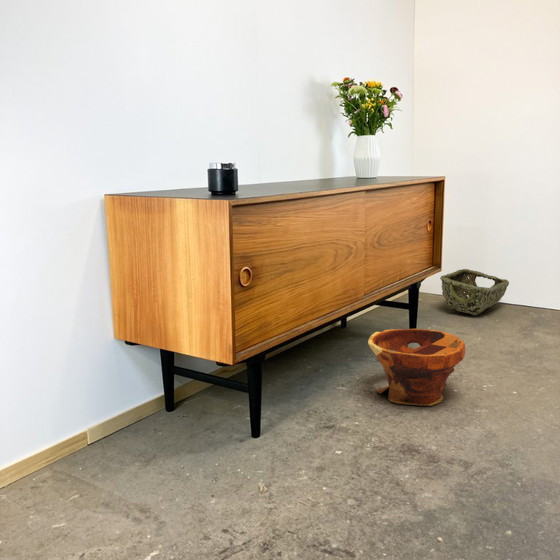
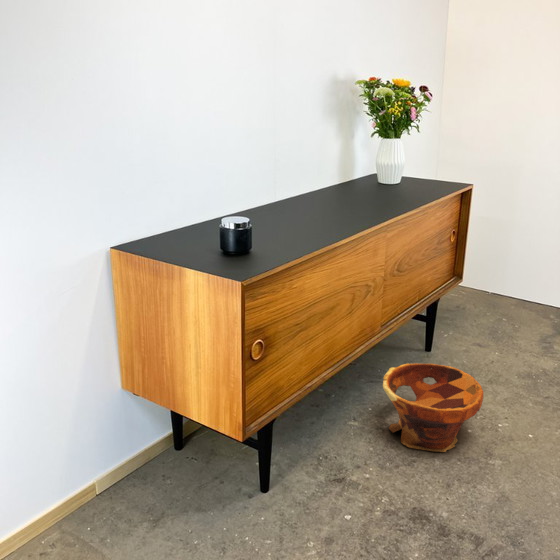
woven basket: present [440,269,509,315] -> none [459,263,530,318]

